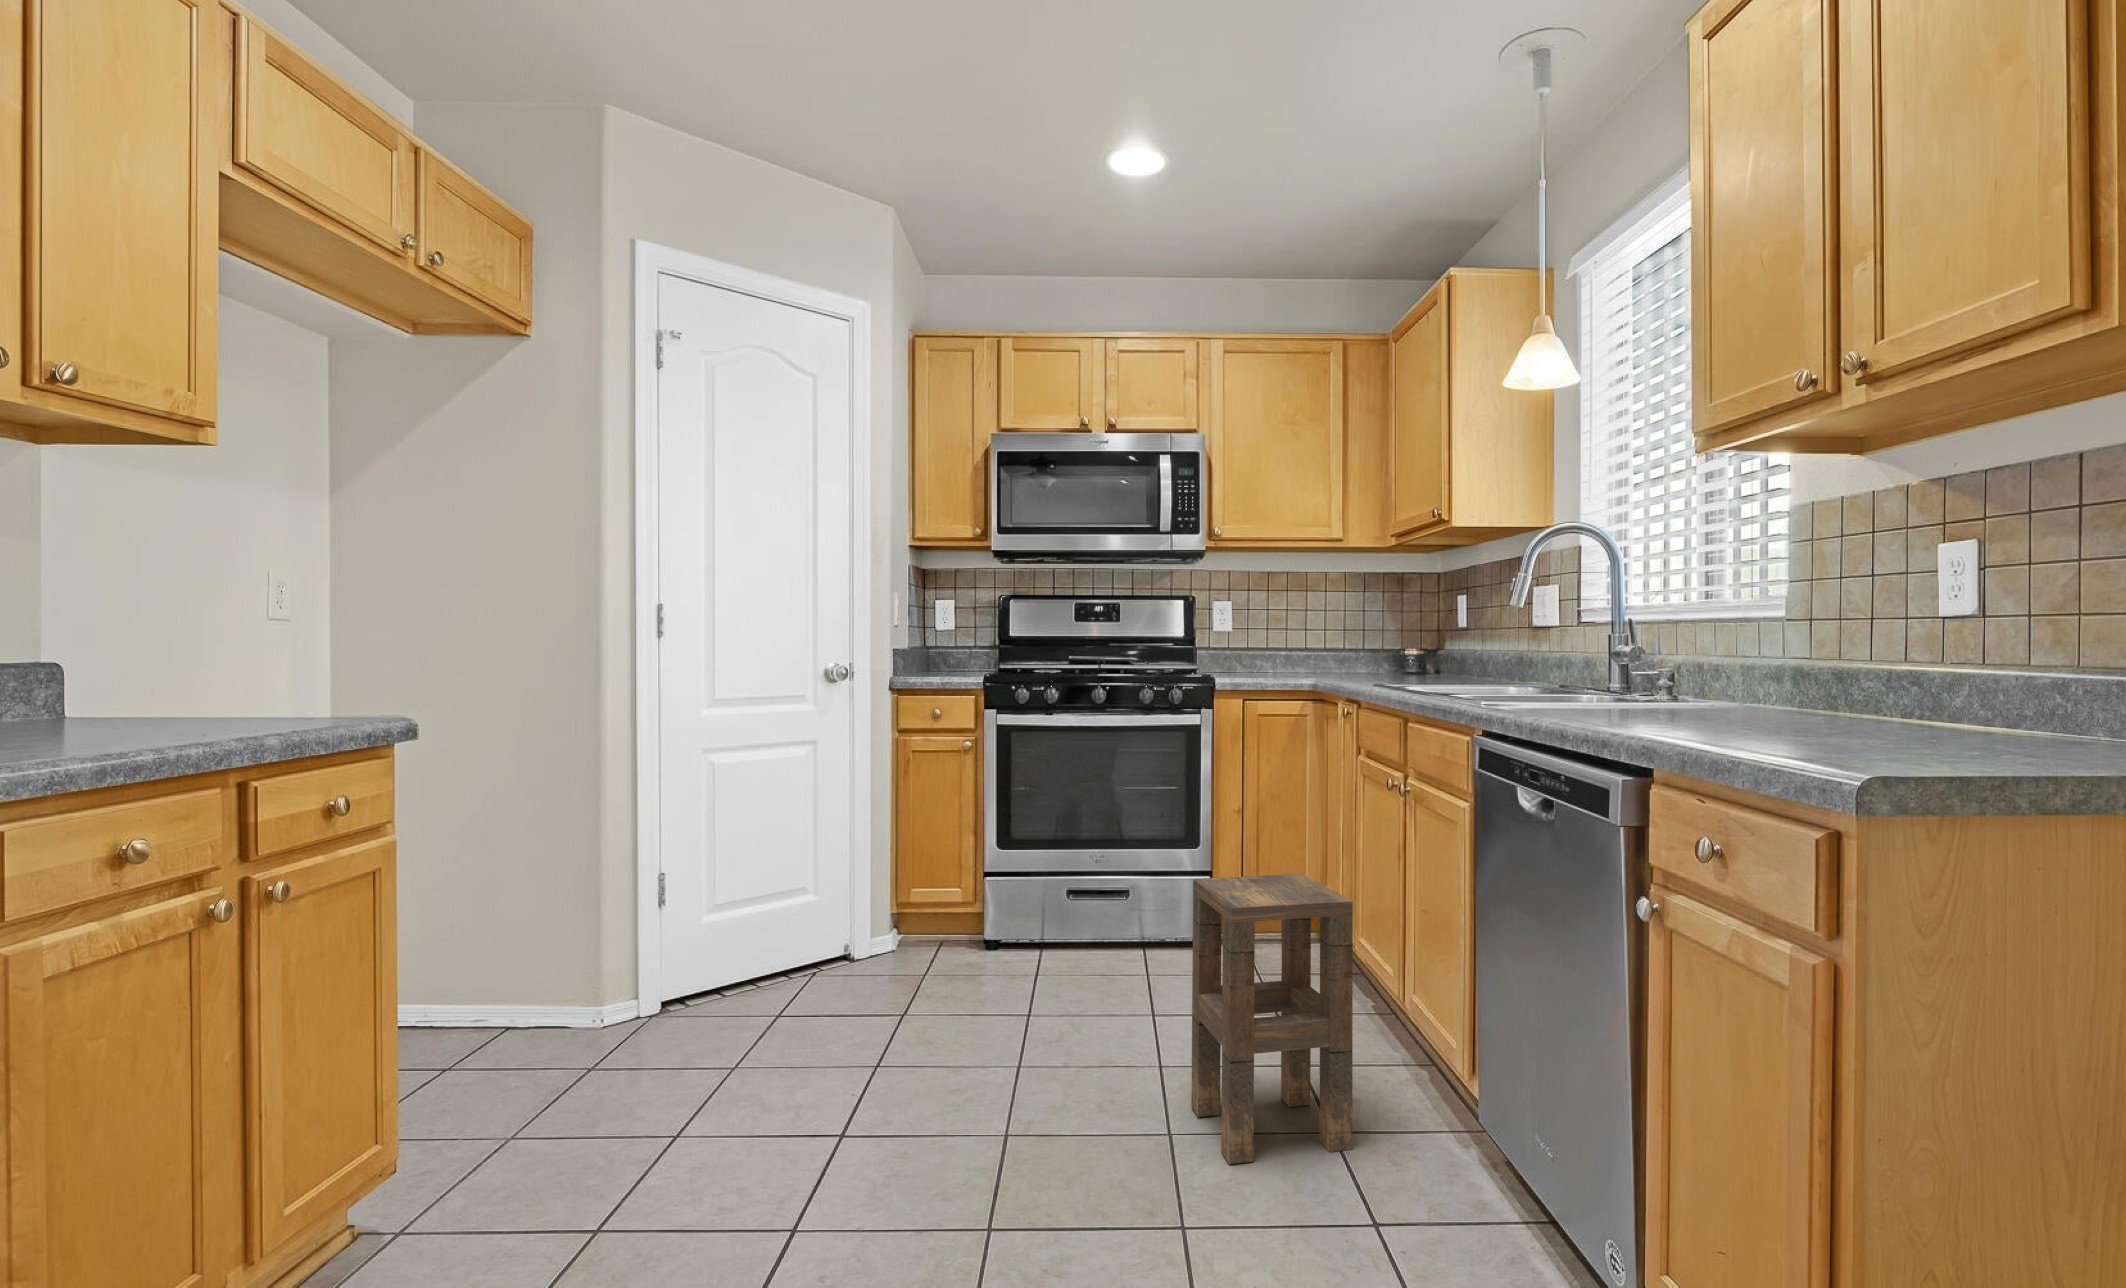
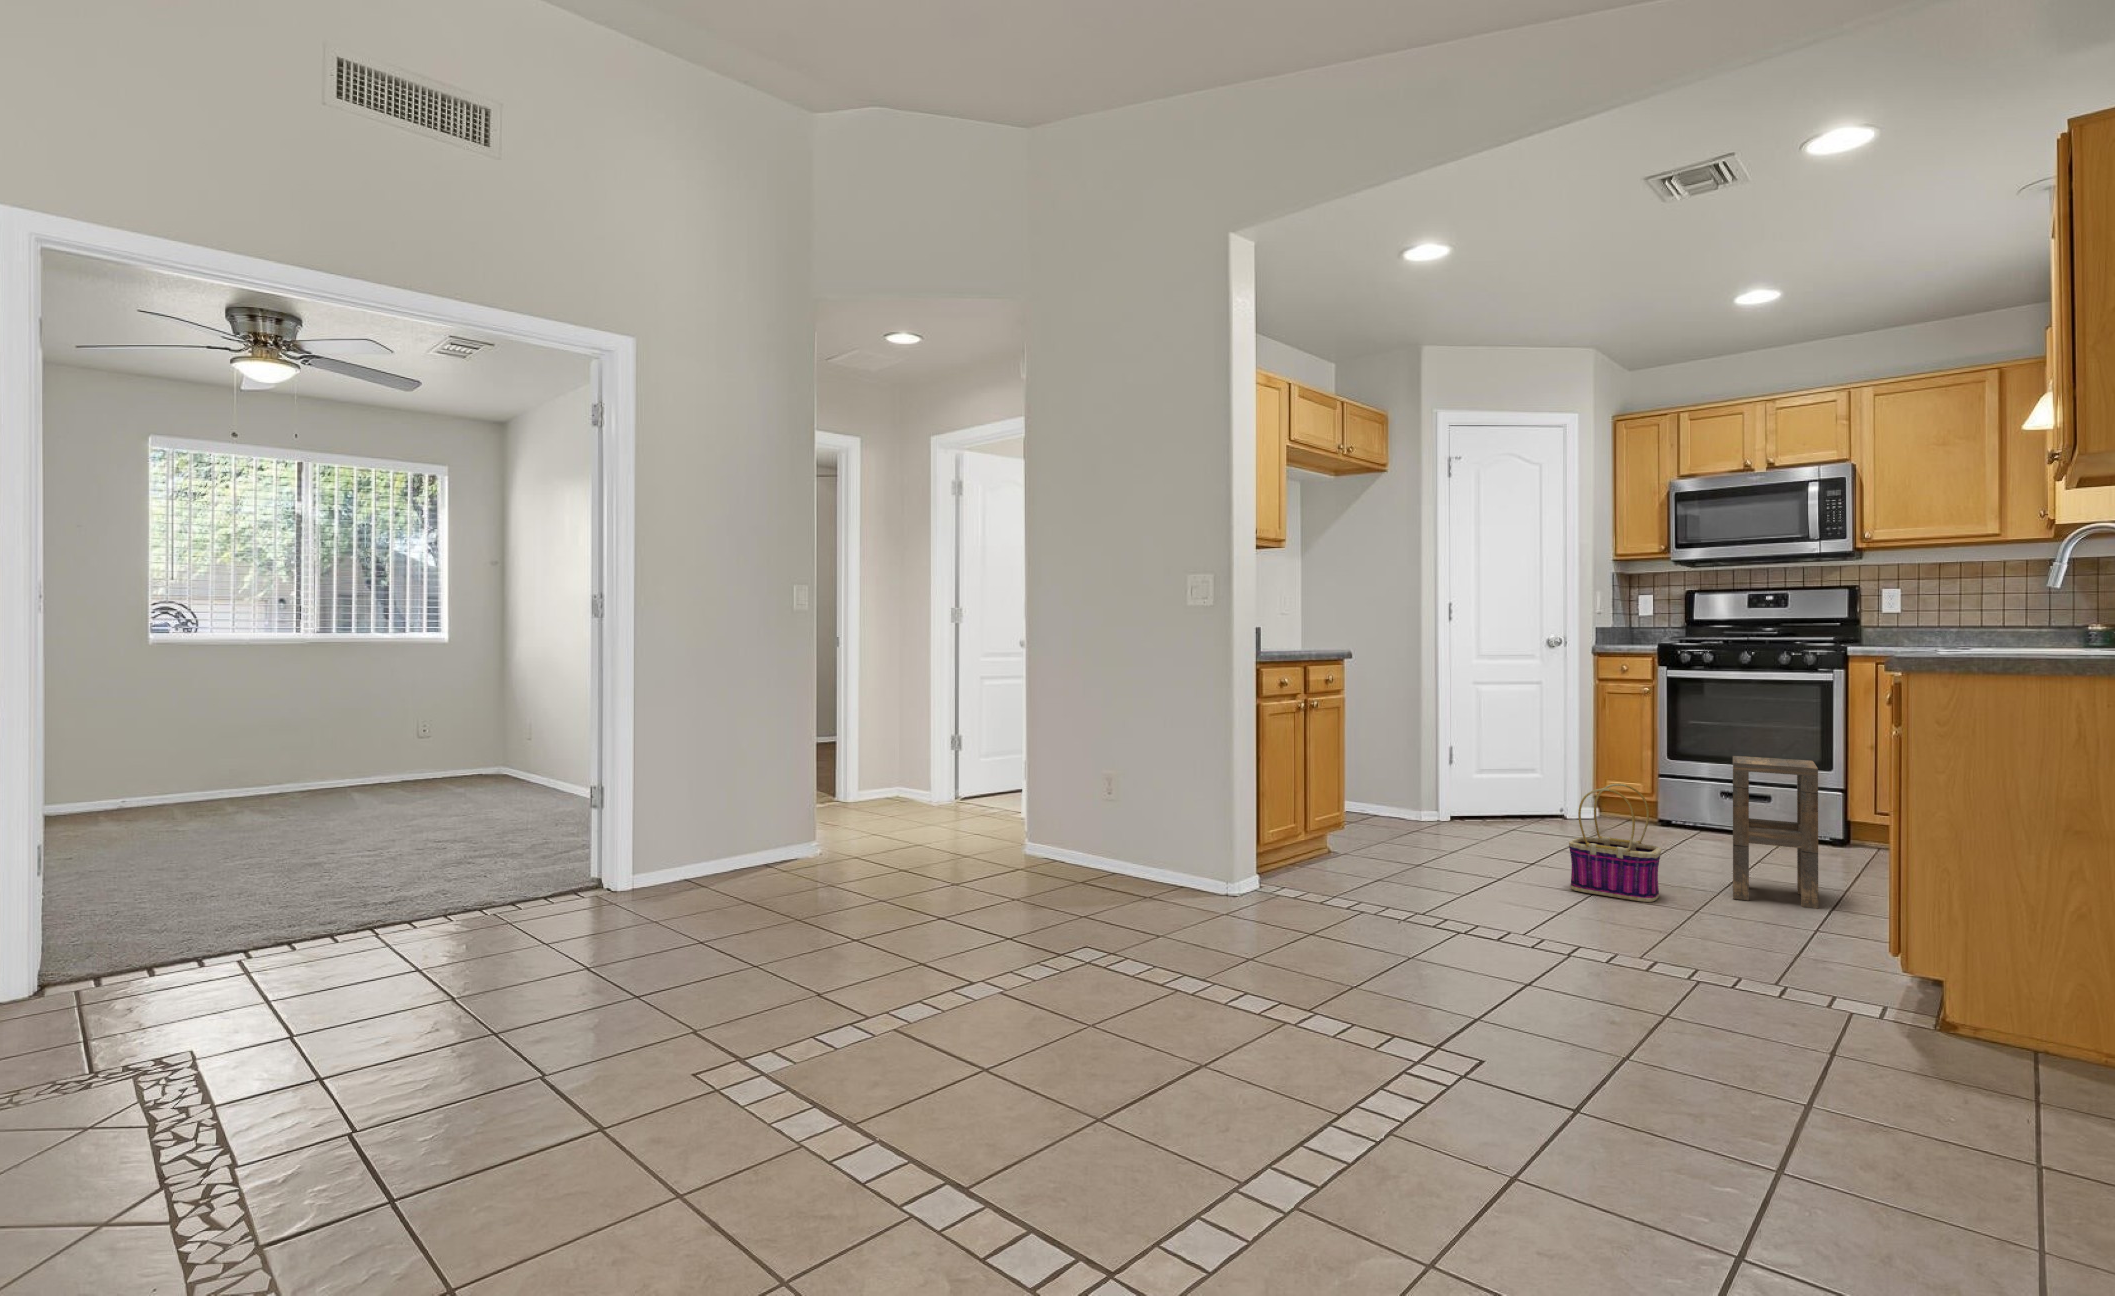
basket: none [956,979,1134,1251] -> present [1569,784,1661,902]

